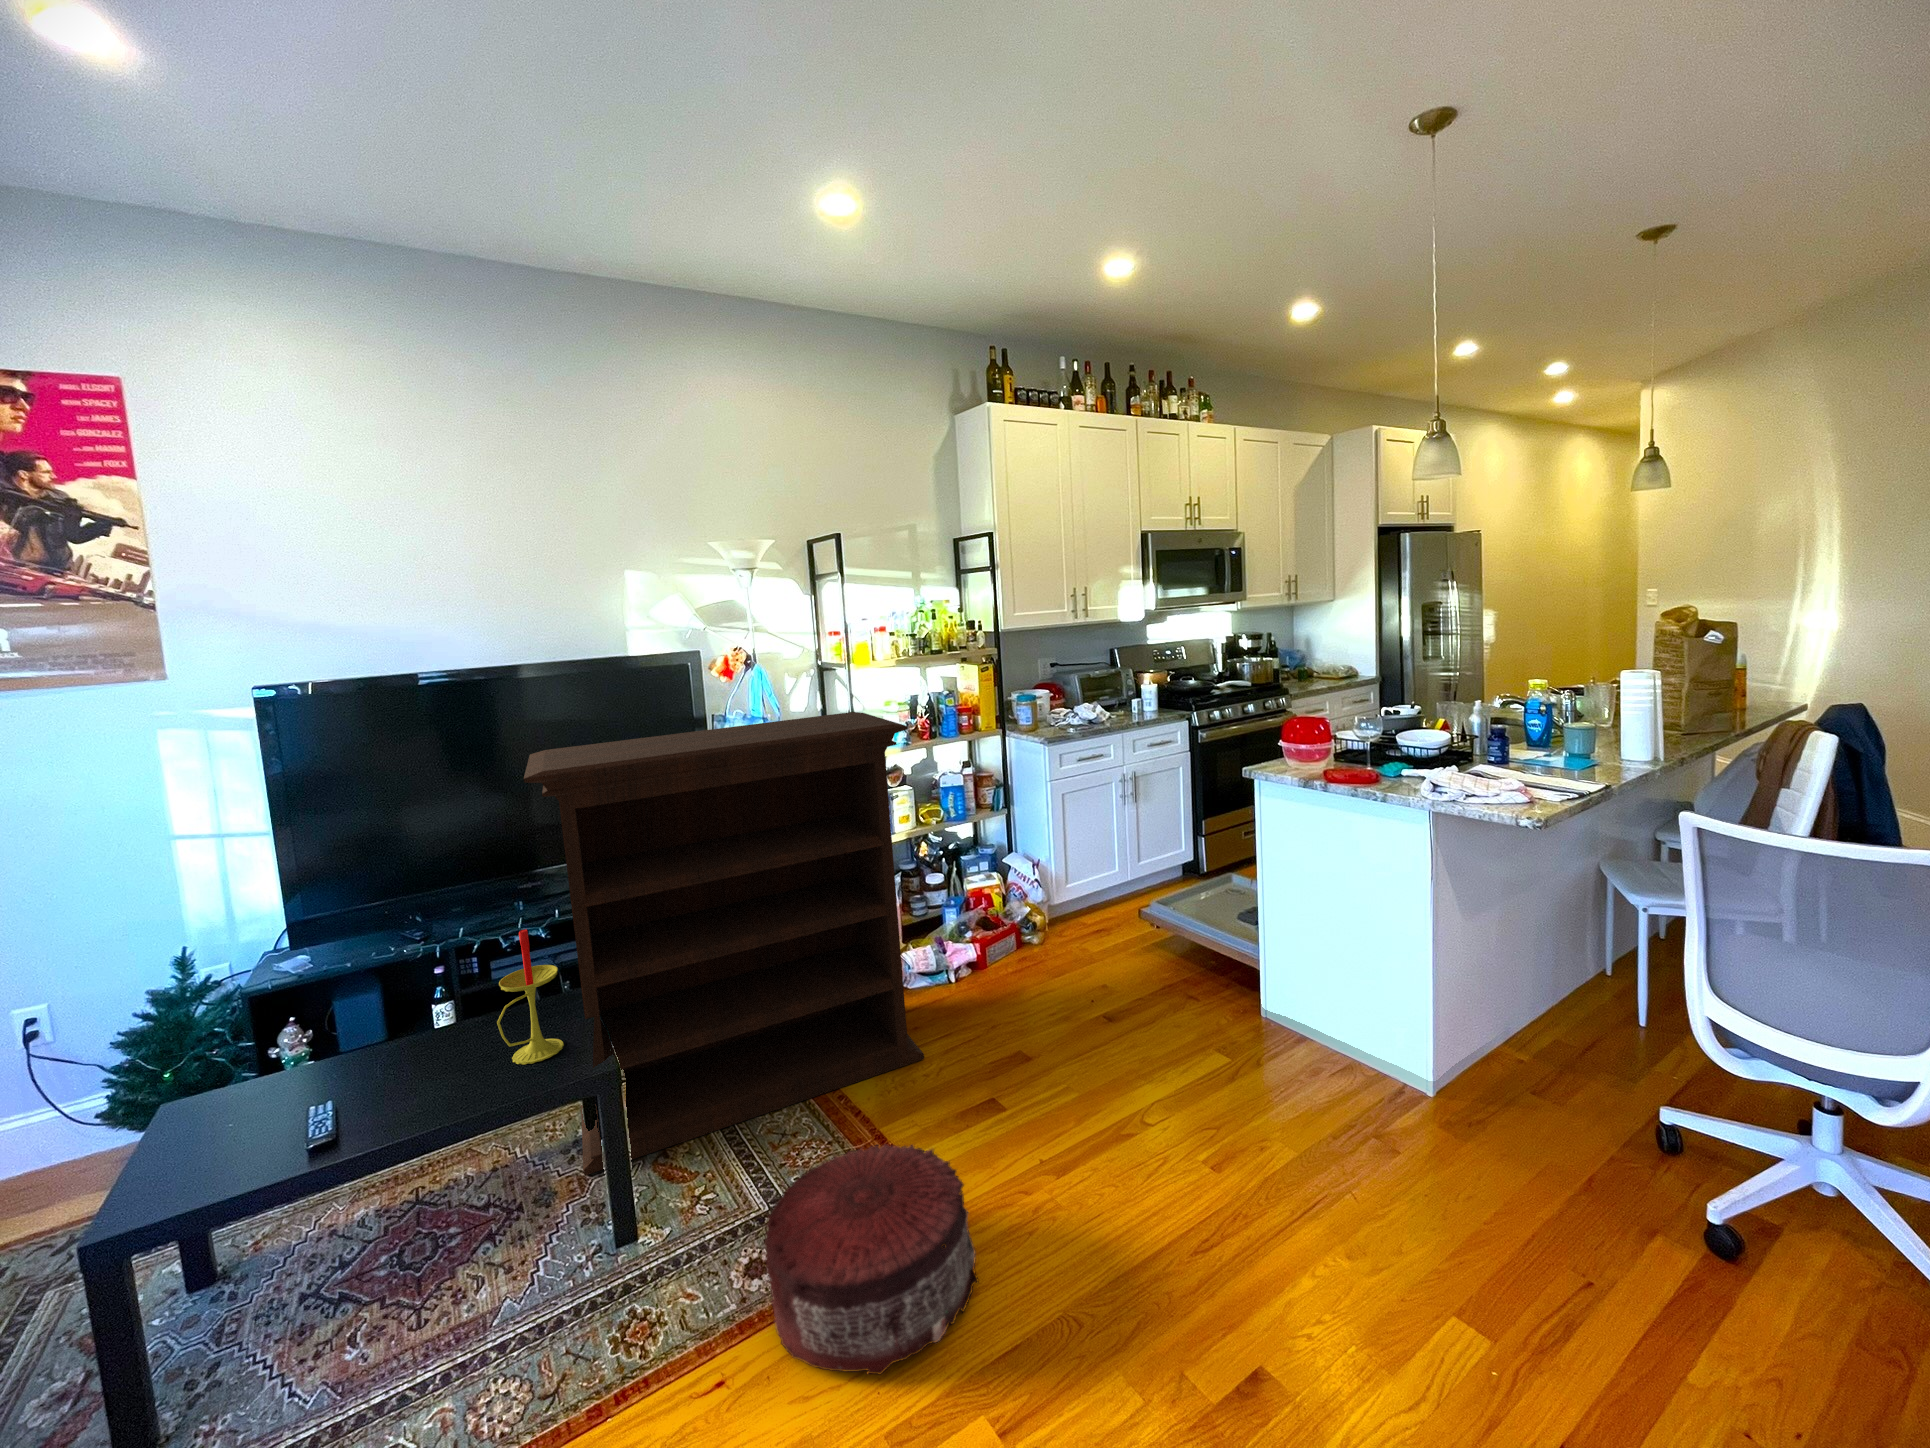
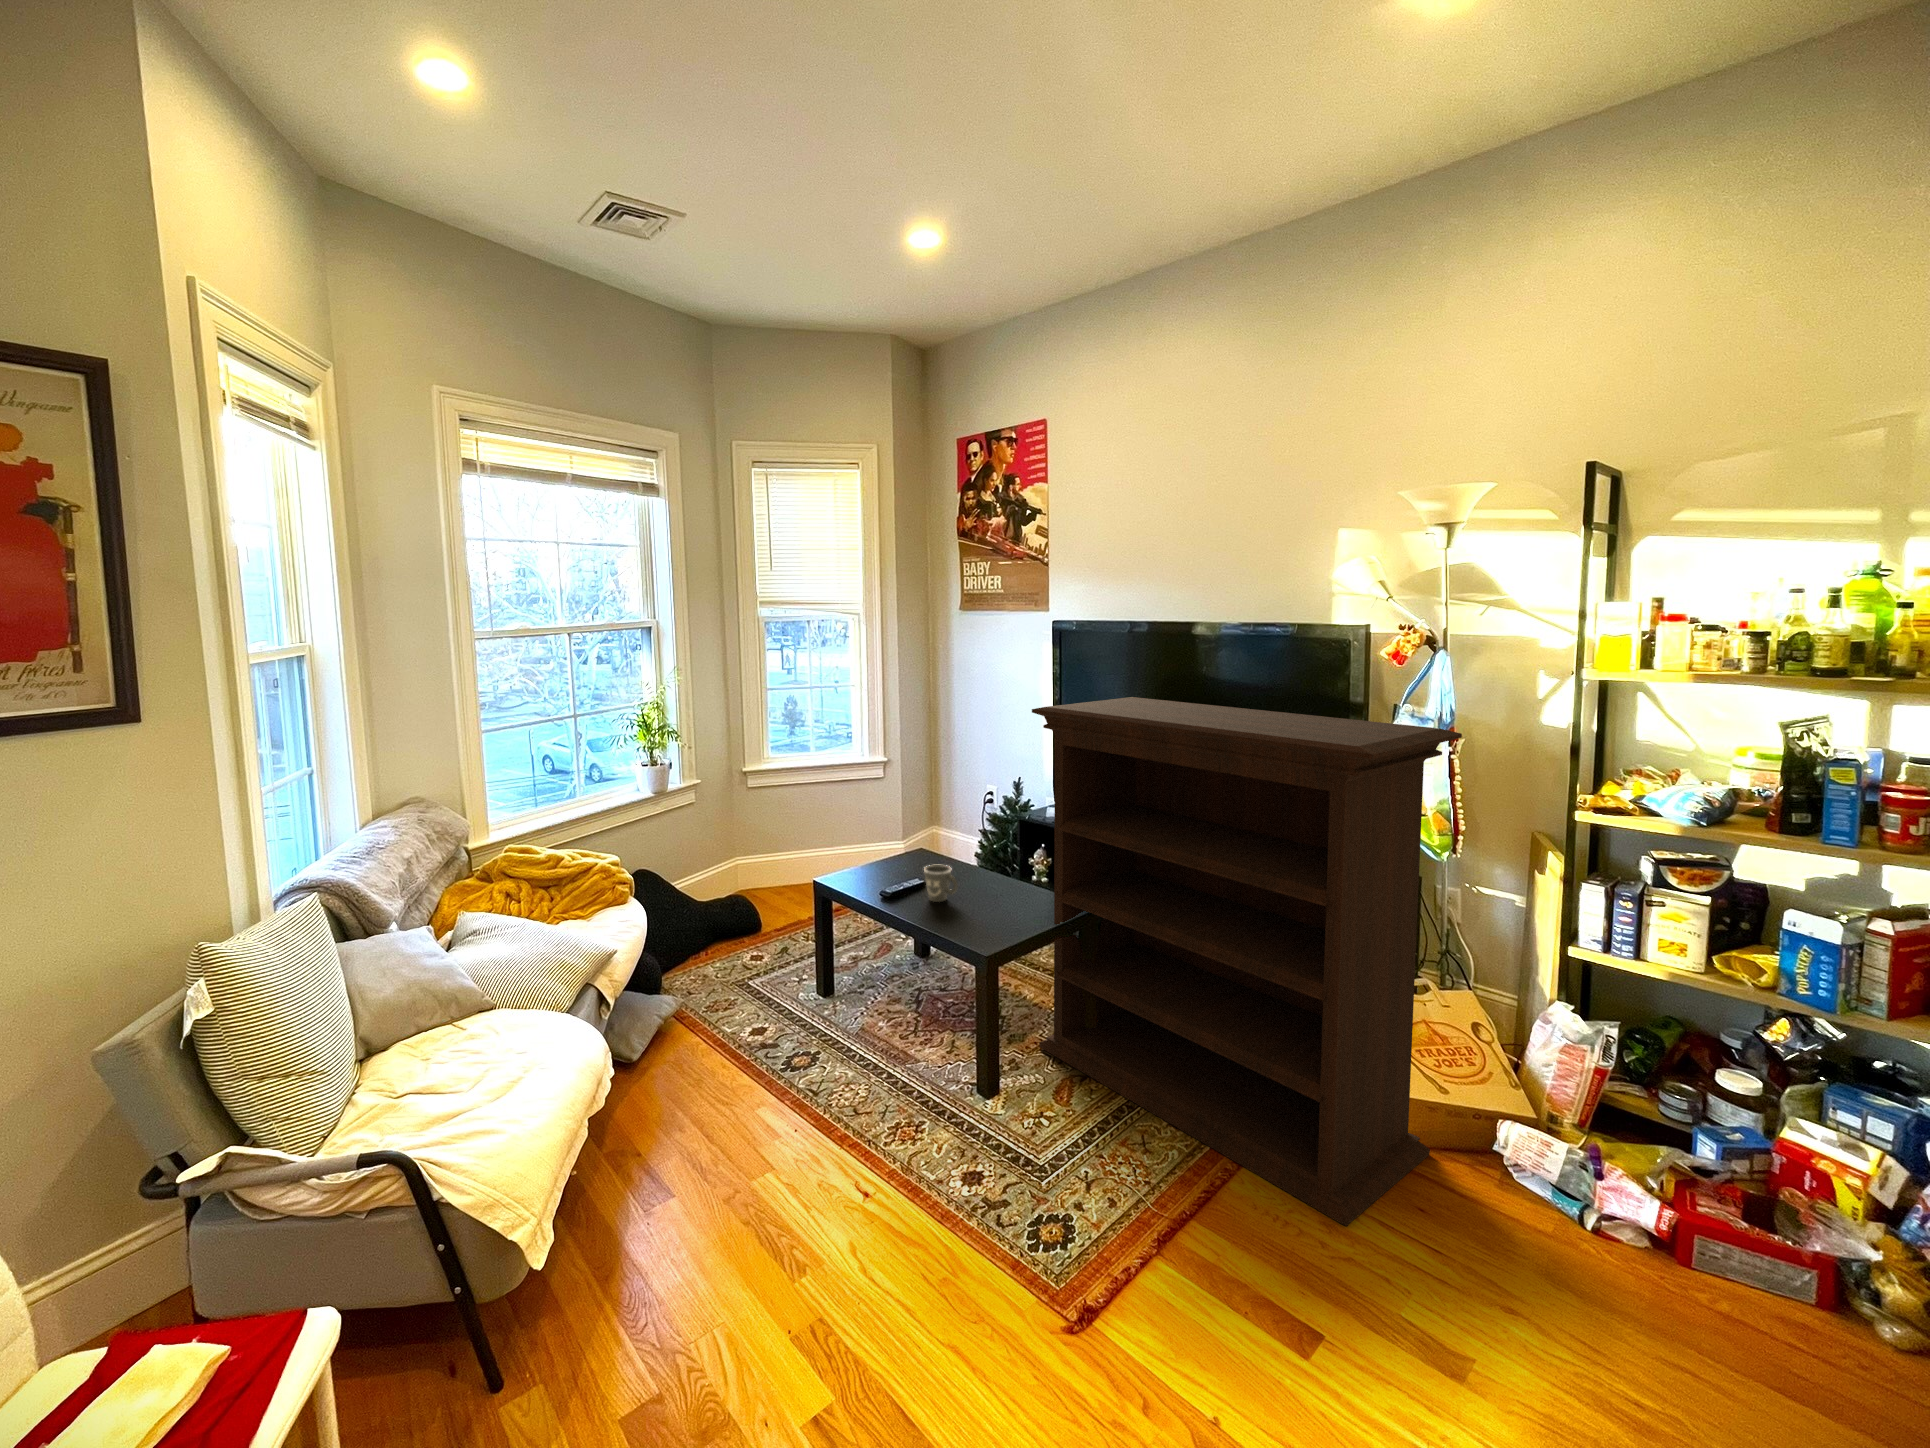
candle: present [497,929,564,1064] -> none [971,821,1021,928]
mug: none [366,1042,432,1104] -> present [924,865,958,902]
pouf: present [765,1144,979,1374] -> none [860,1123,1064,1359]

